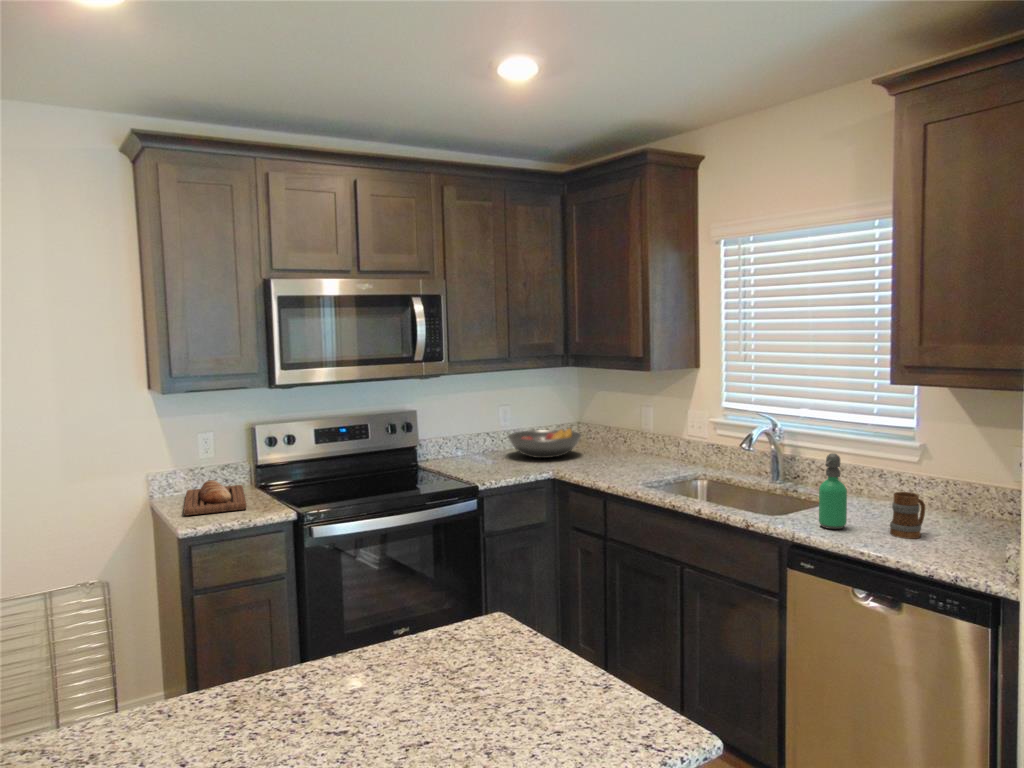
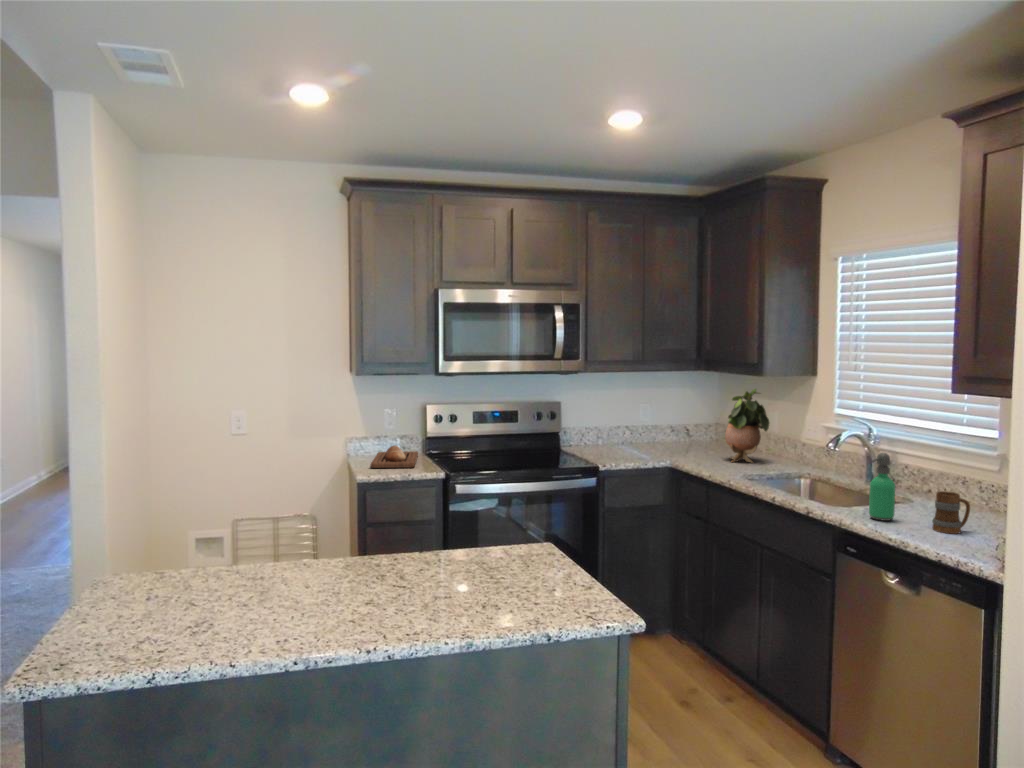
potted plant: none [608,384,656,467] -> present [725,389,769,462]
fruit bowl: present [508,428,581,458] -> none [640,426,708,451]

